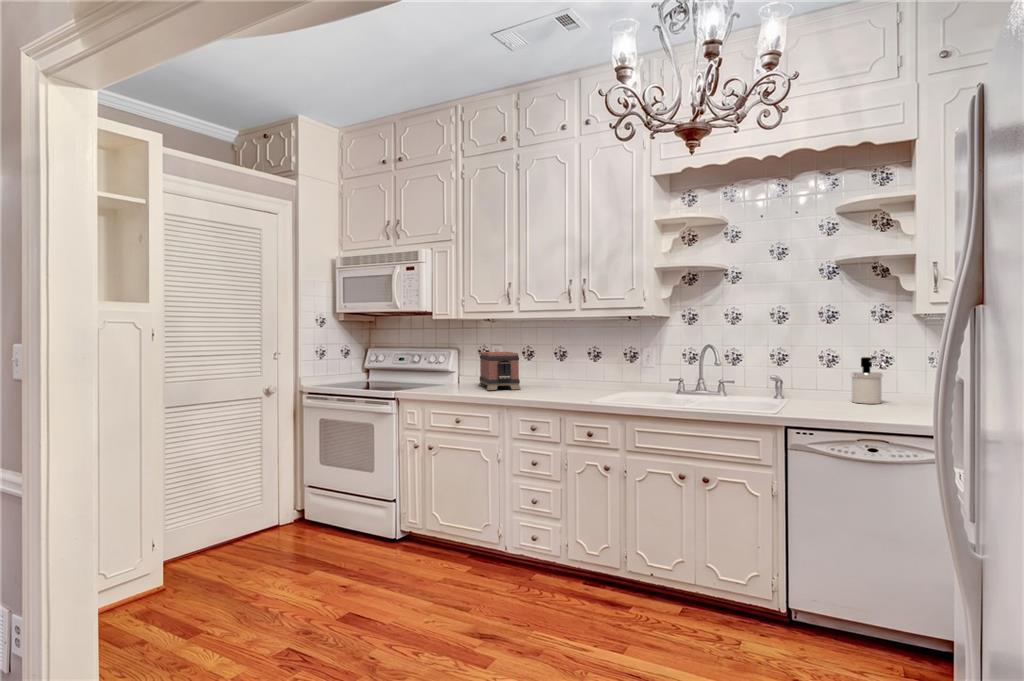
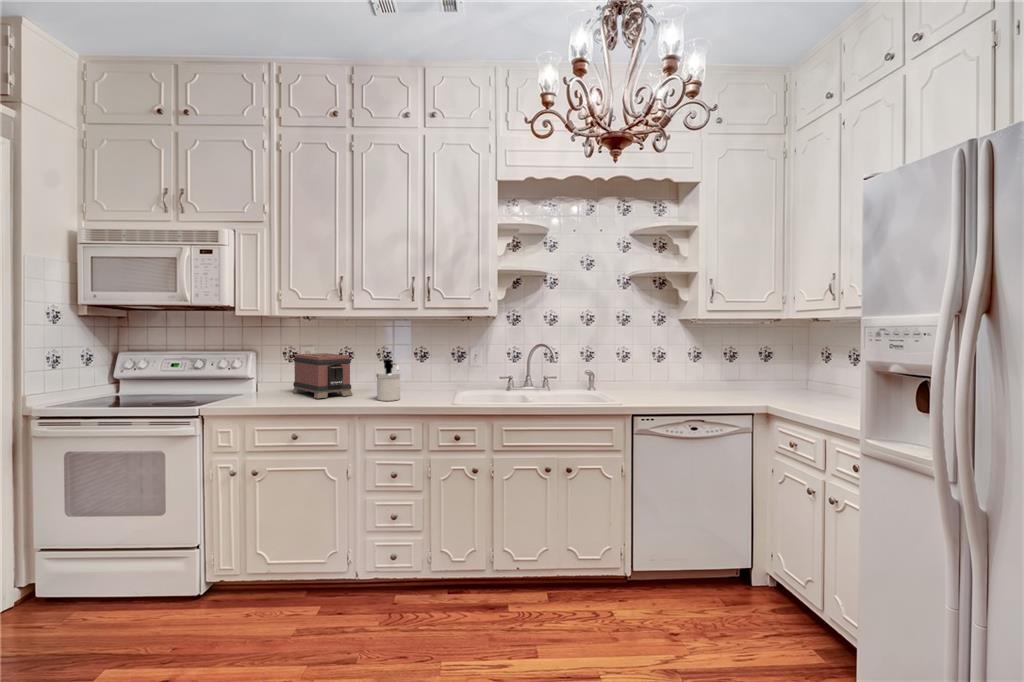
soap dispenser: present [851,357,886,404] -> present [376,359,401,401]

